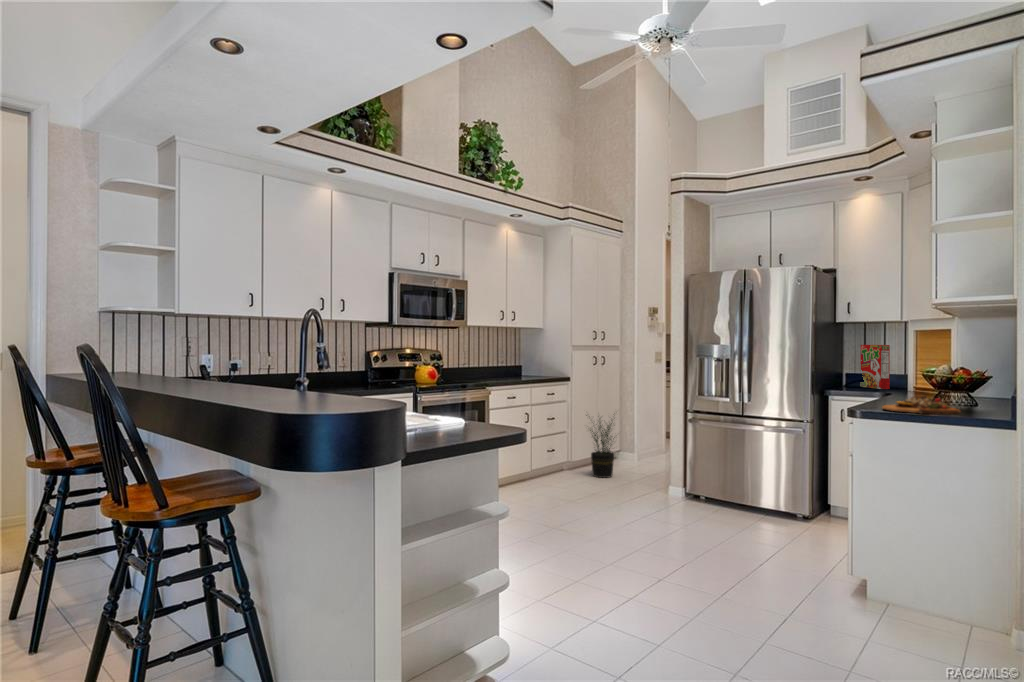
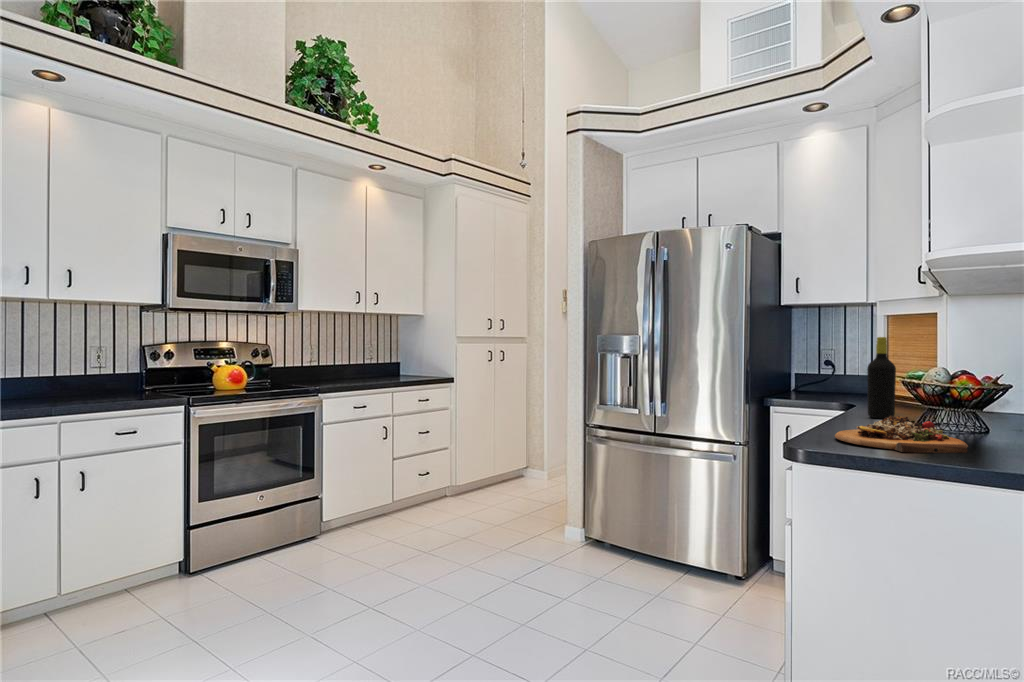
cereal box: present [860,345,890,389] -> none [815,336,853,396]
bottle: none [901,347,920,401] -> present [867,337,896,418]
potted plant: present [586,415,615,478] -> none [466,419,516,509]

